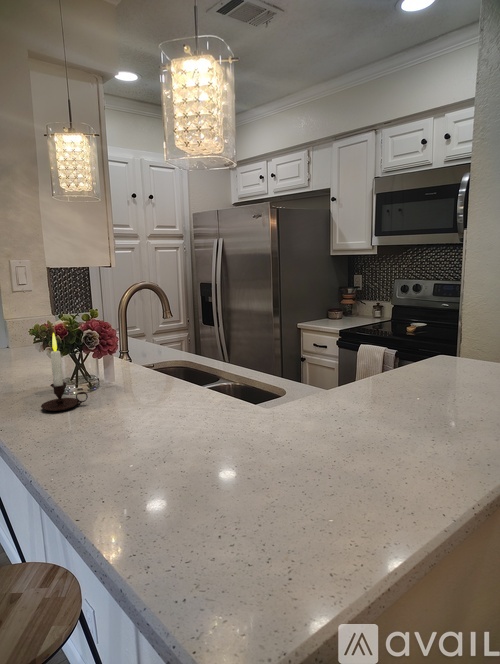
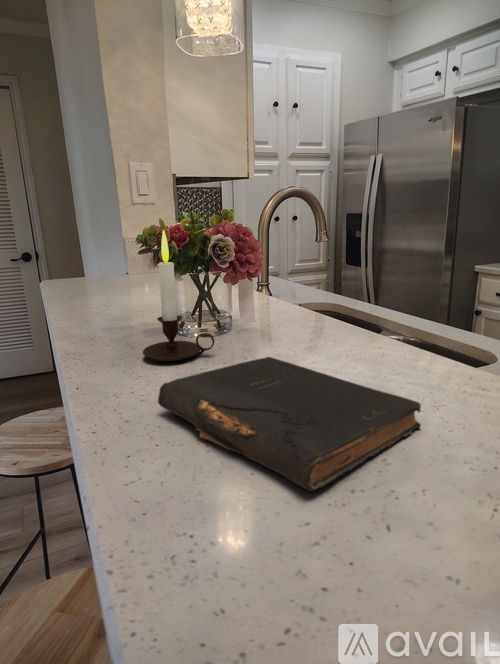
book: none [57,402,190,455] -> present [158,357,421,491]

